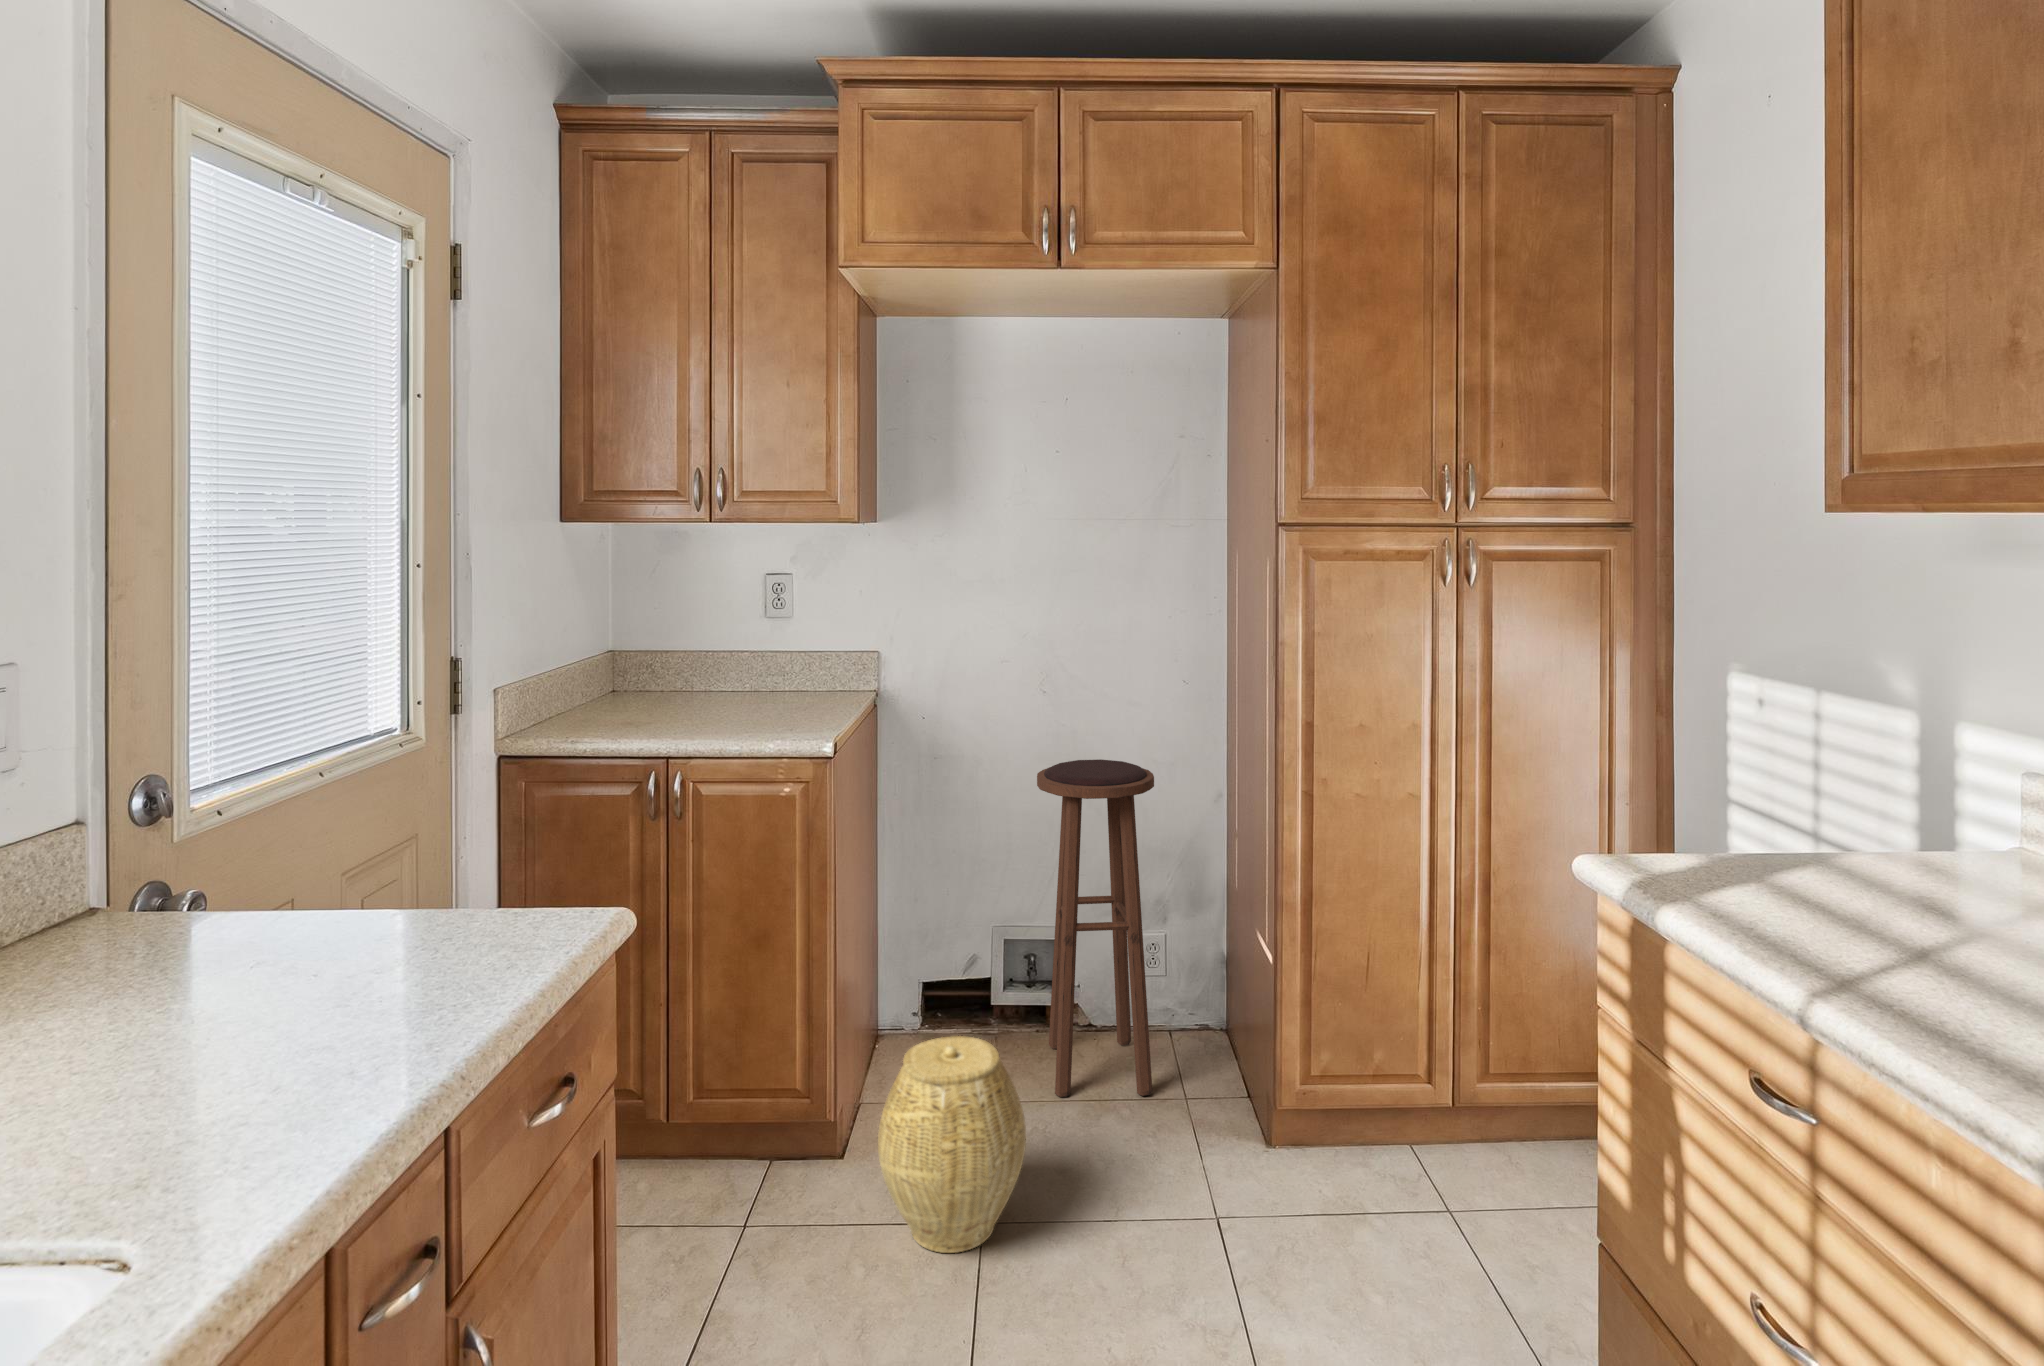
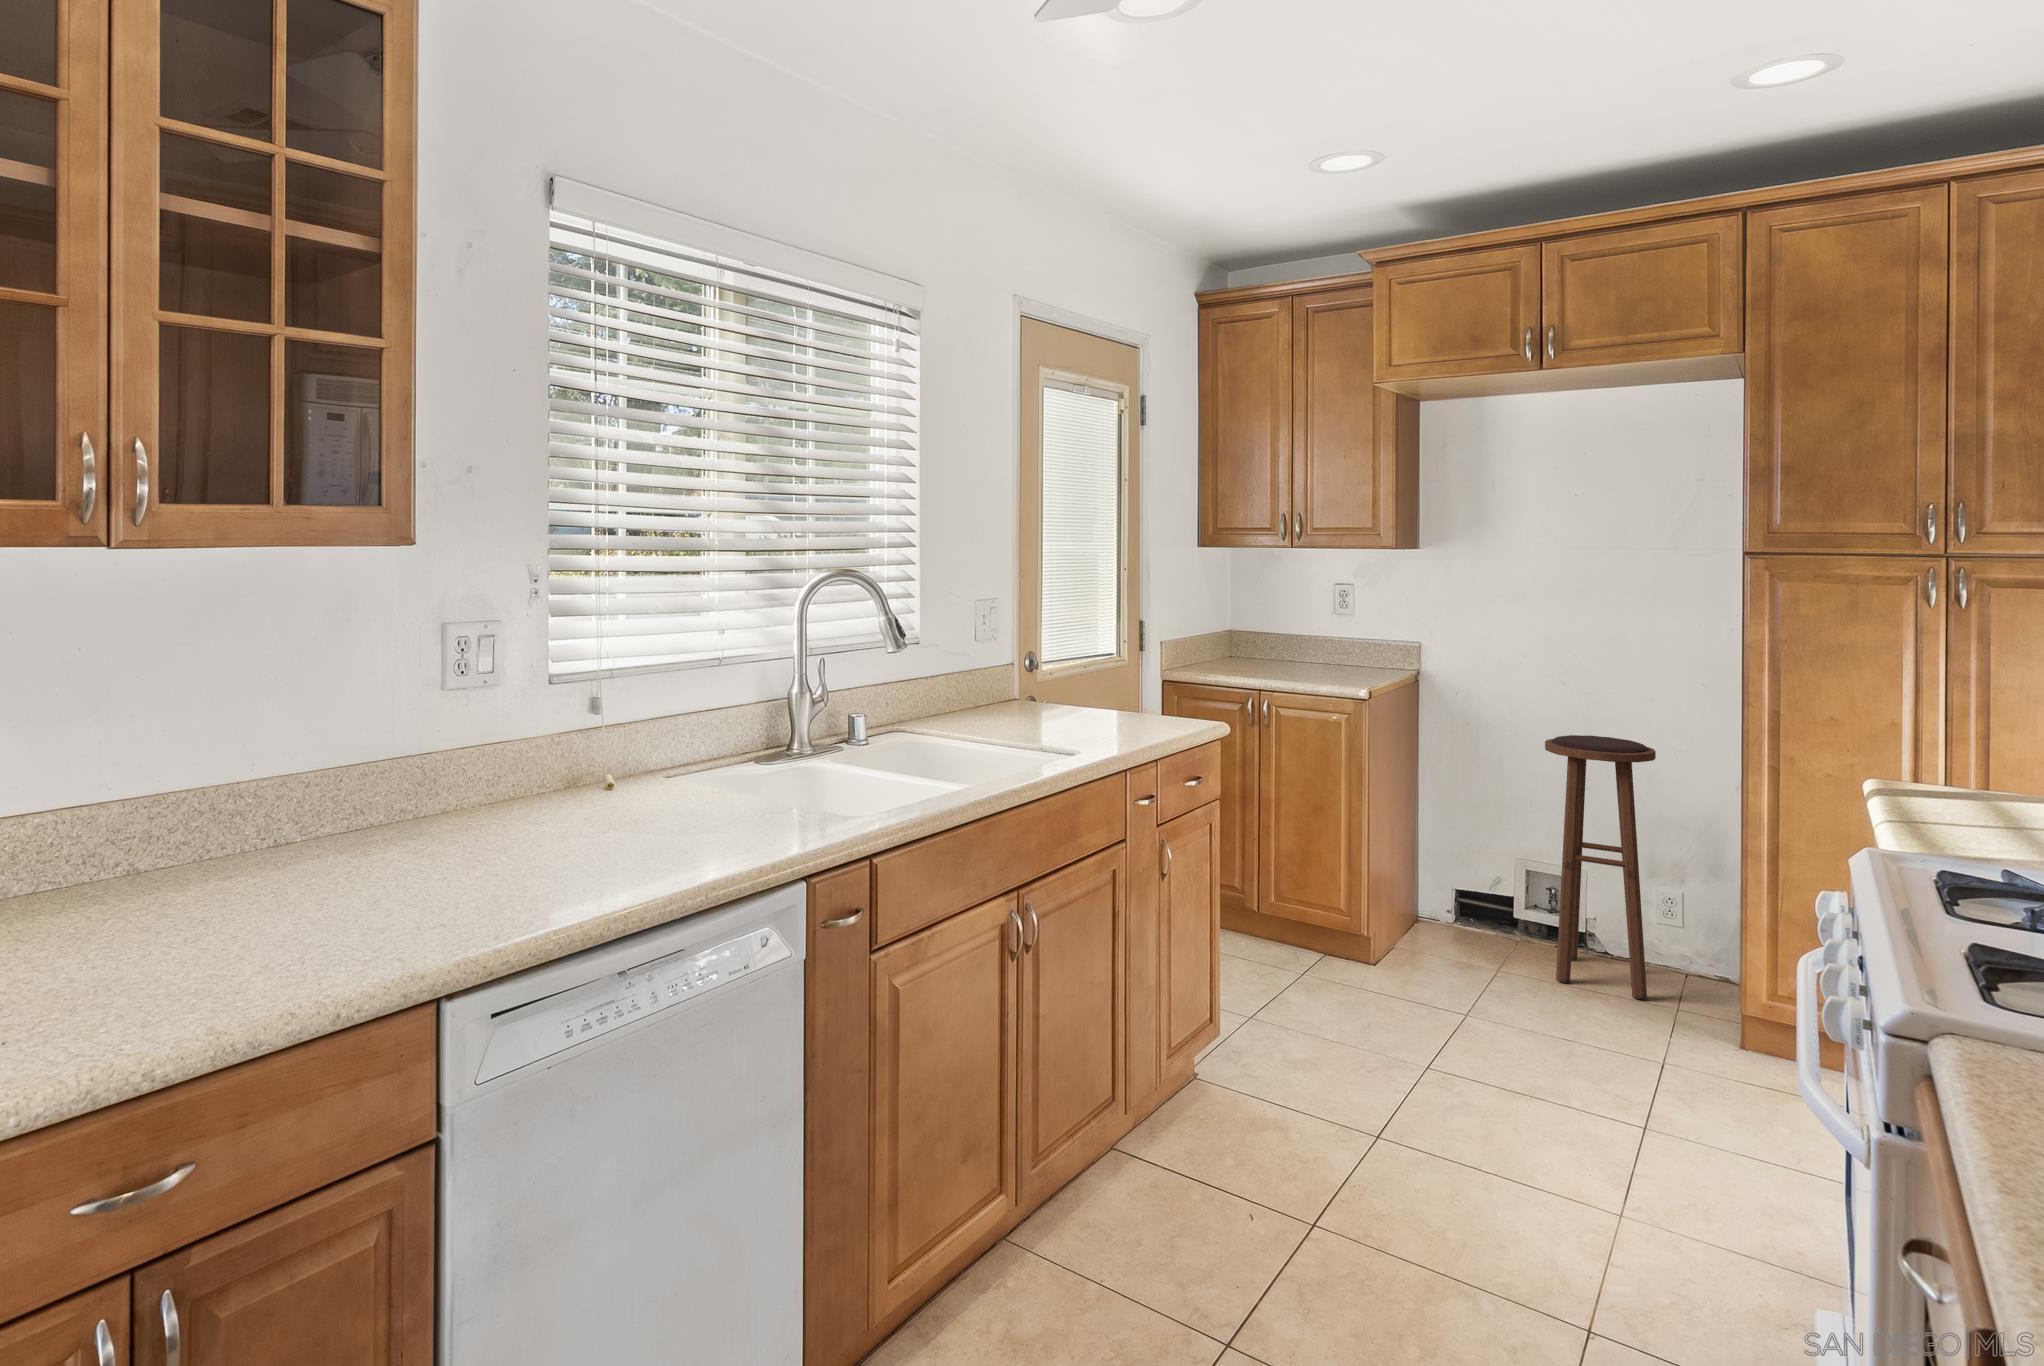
woven basket: present [878,1036,1026,1253] -> none [1390,890,1501,1024]

